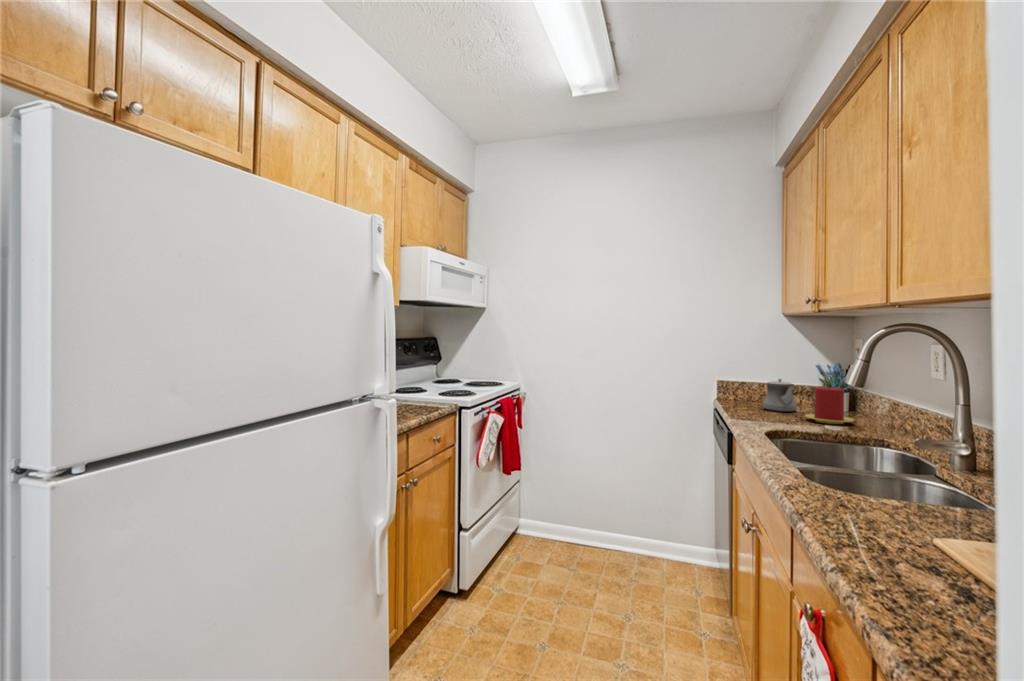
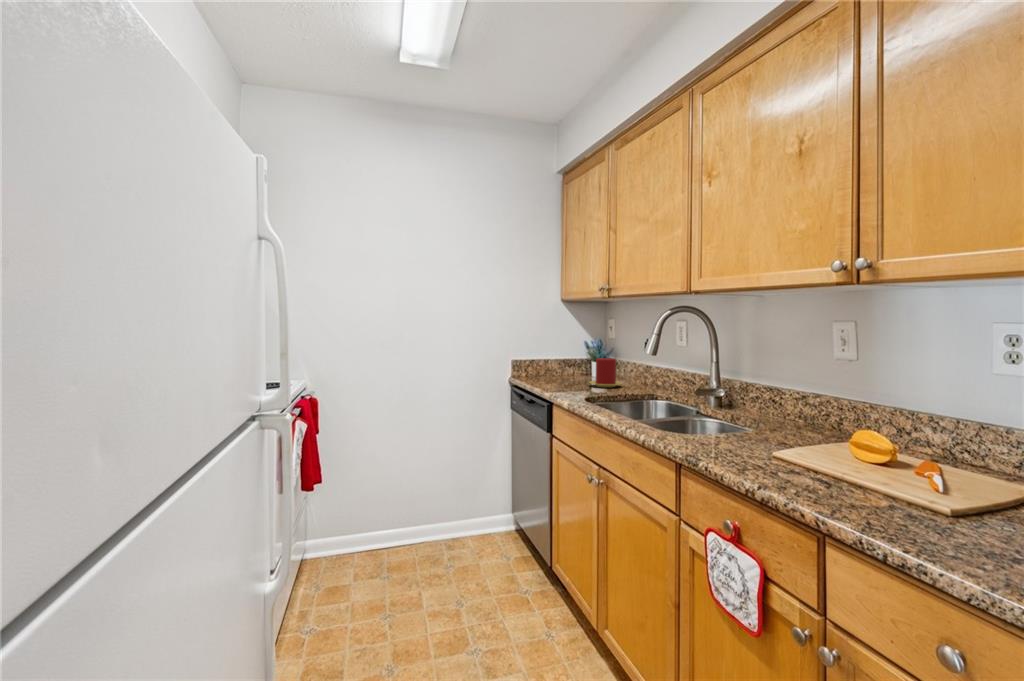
teapot: present [763,379,797,412] -> none [549,354,576,382]

